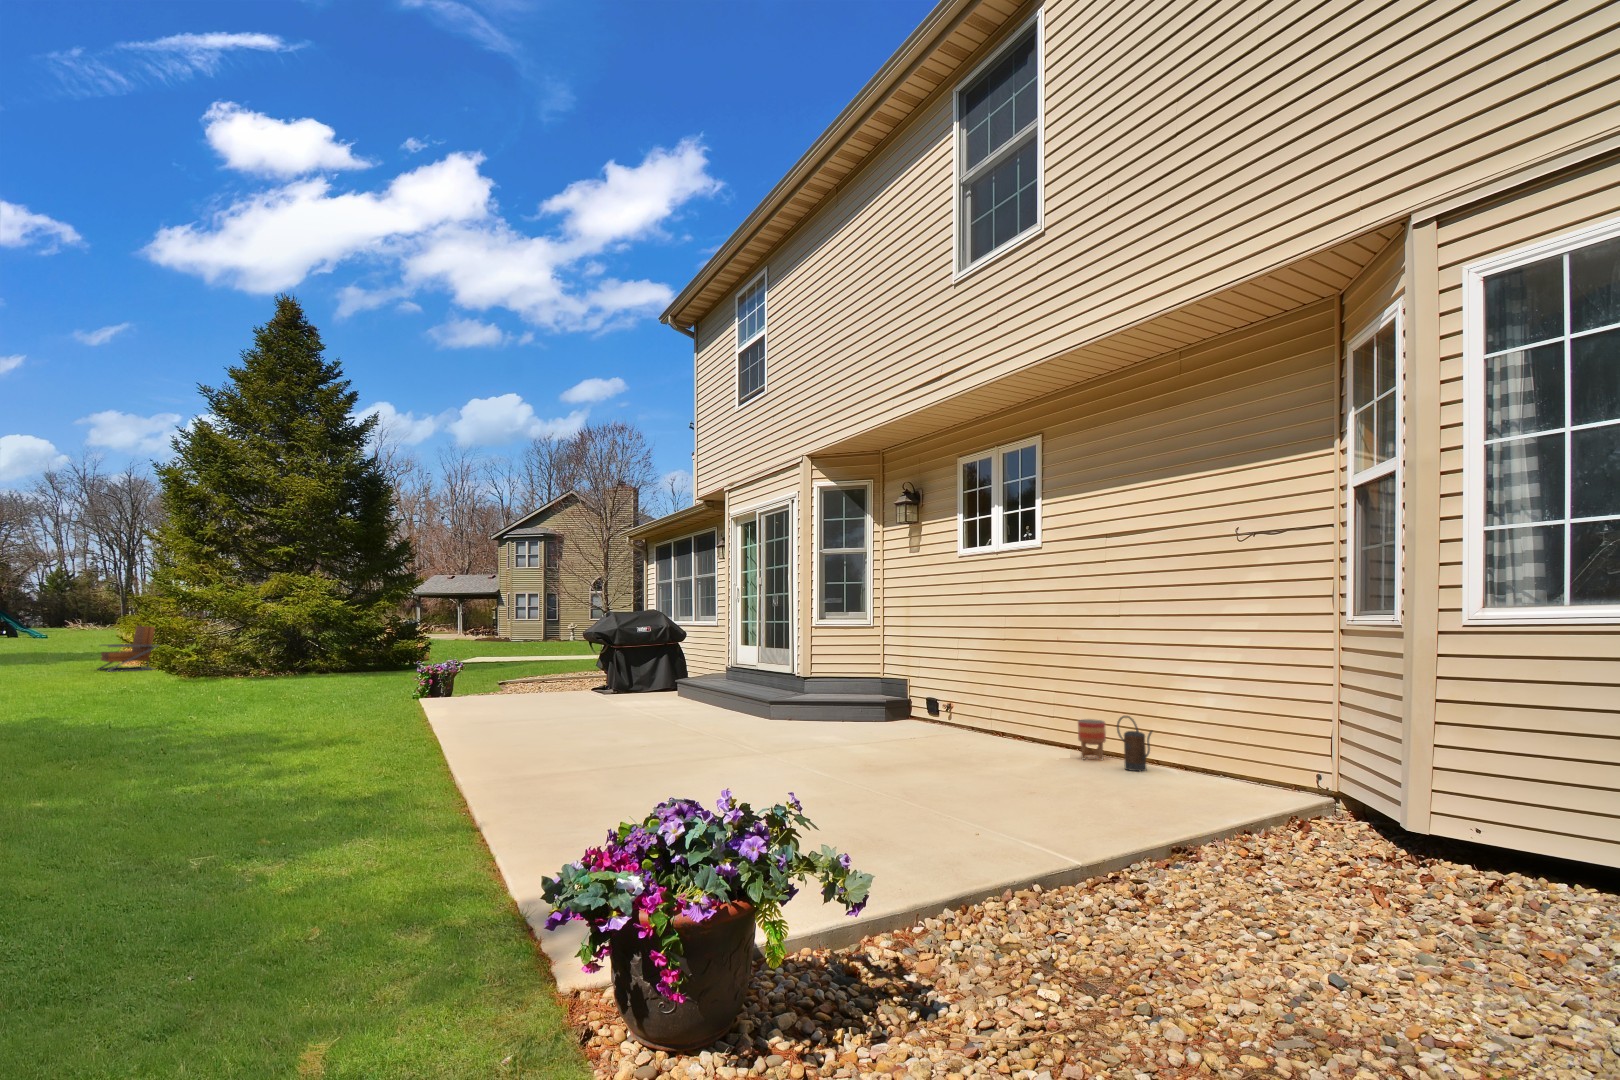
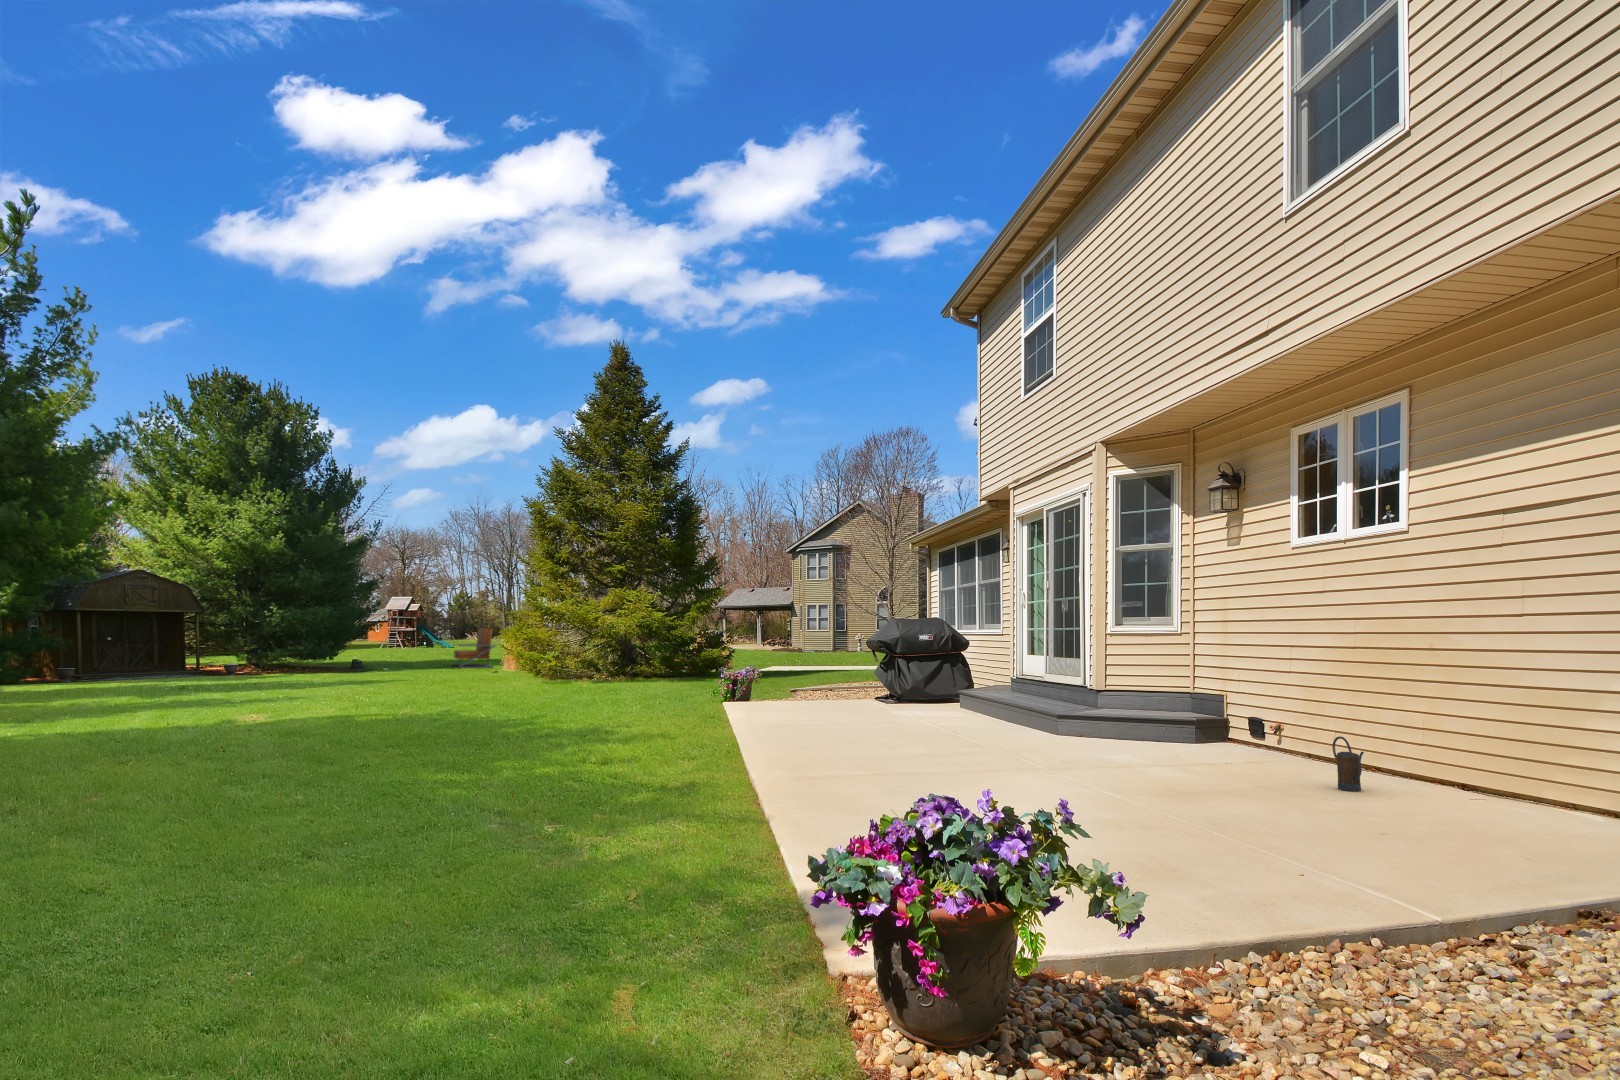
watering can: present [1117,716,1152,771] -> present [1332,737,1364,791]
planter: present [1078,719,1106,760] -> none [1454,753,1495,805]

